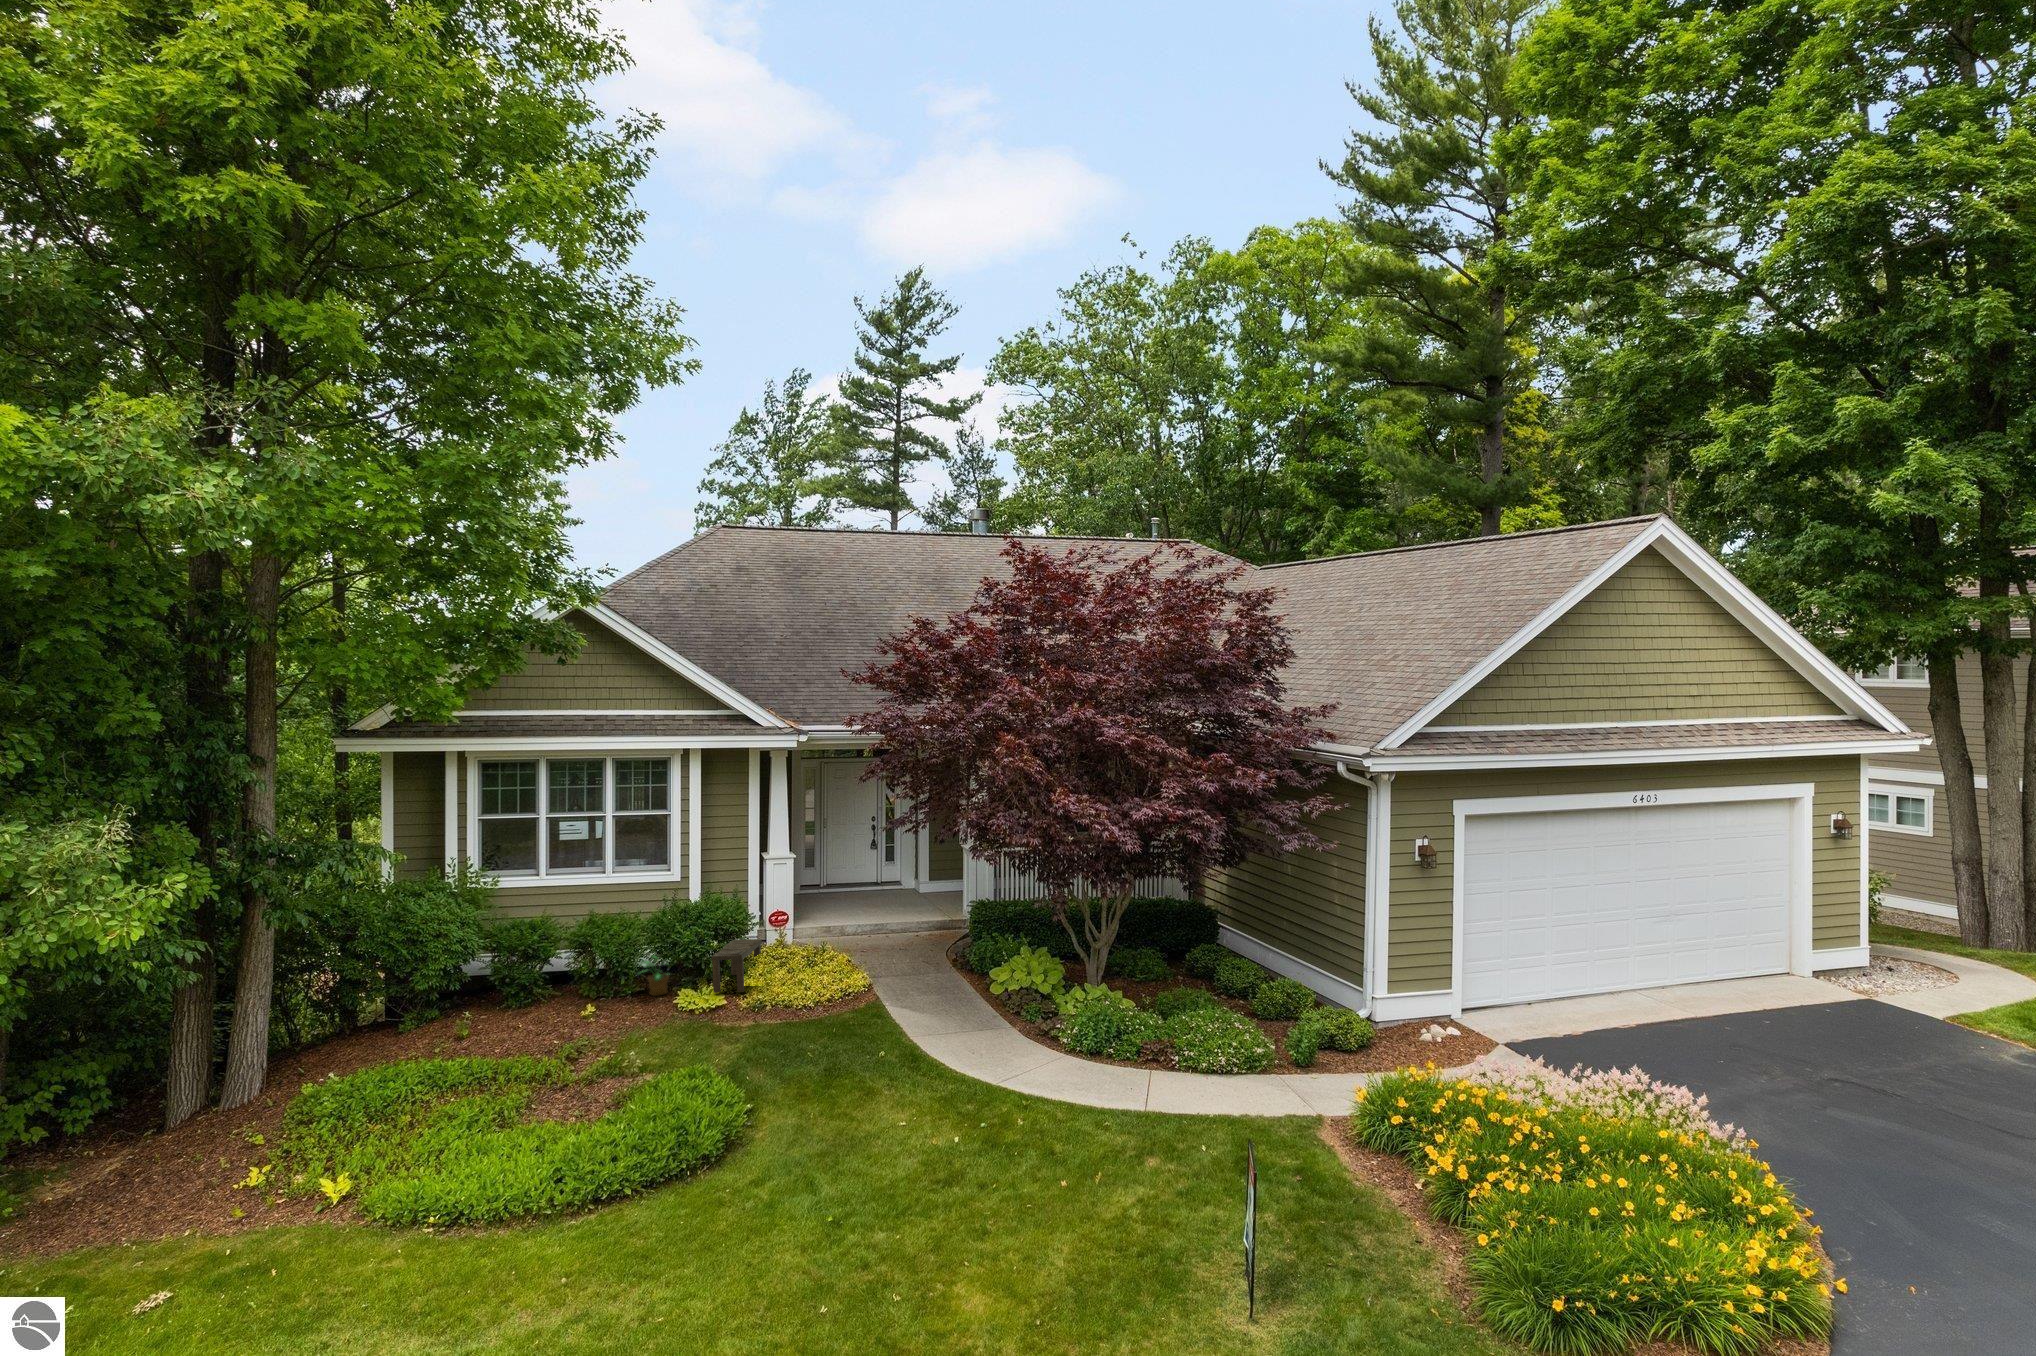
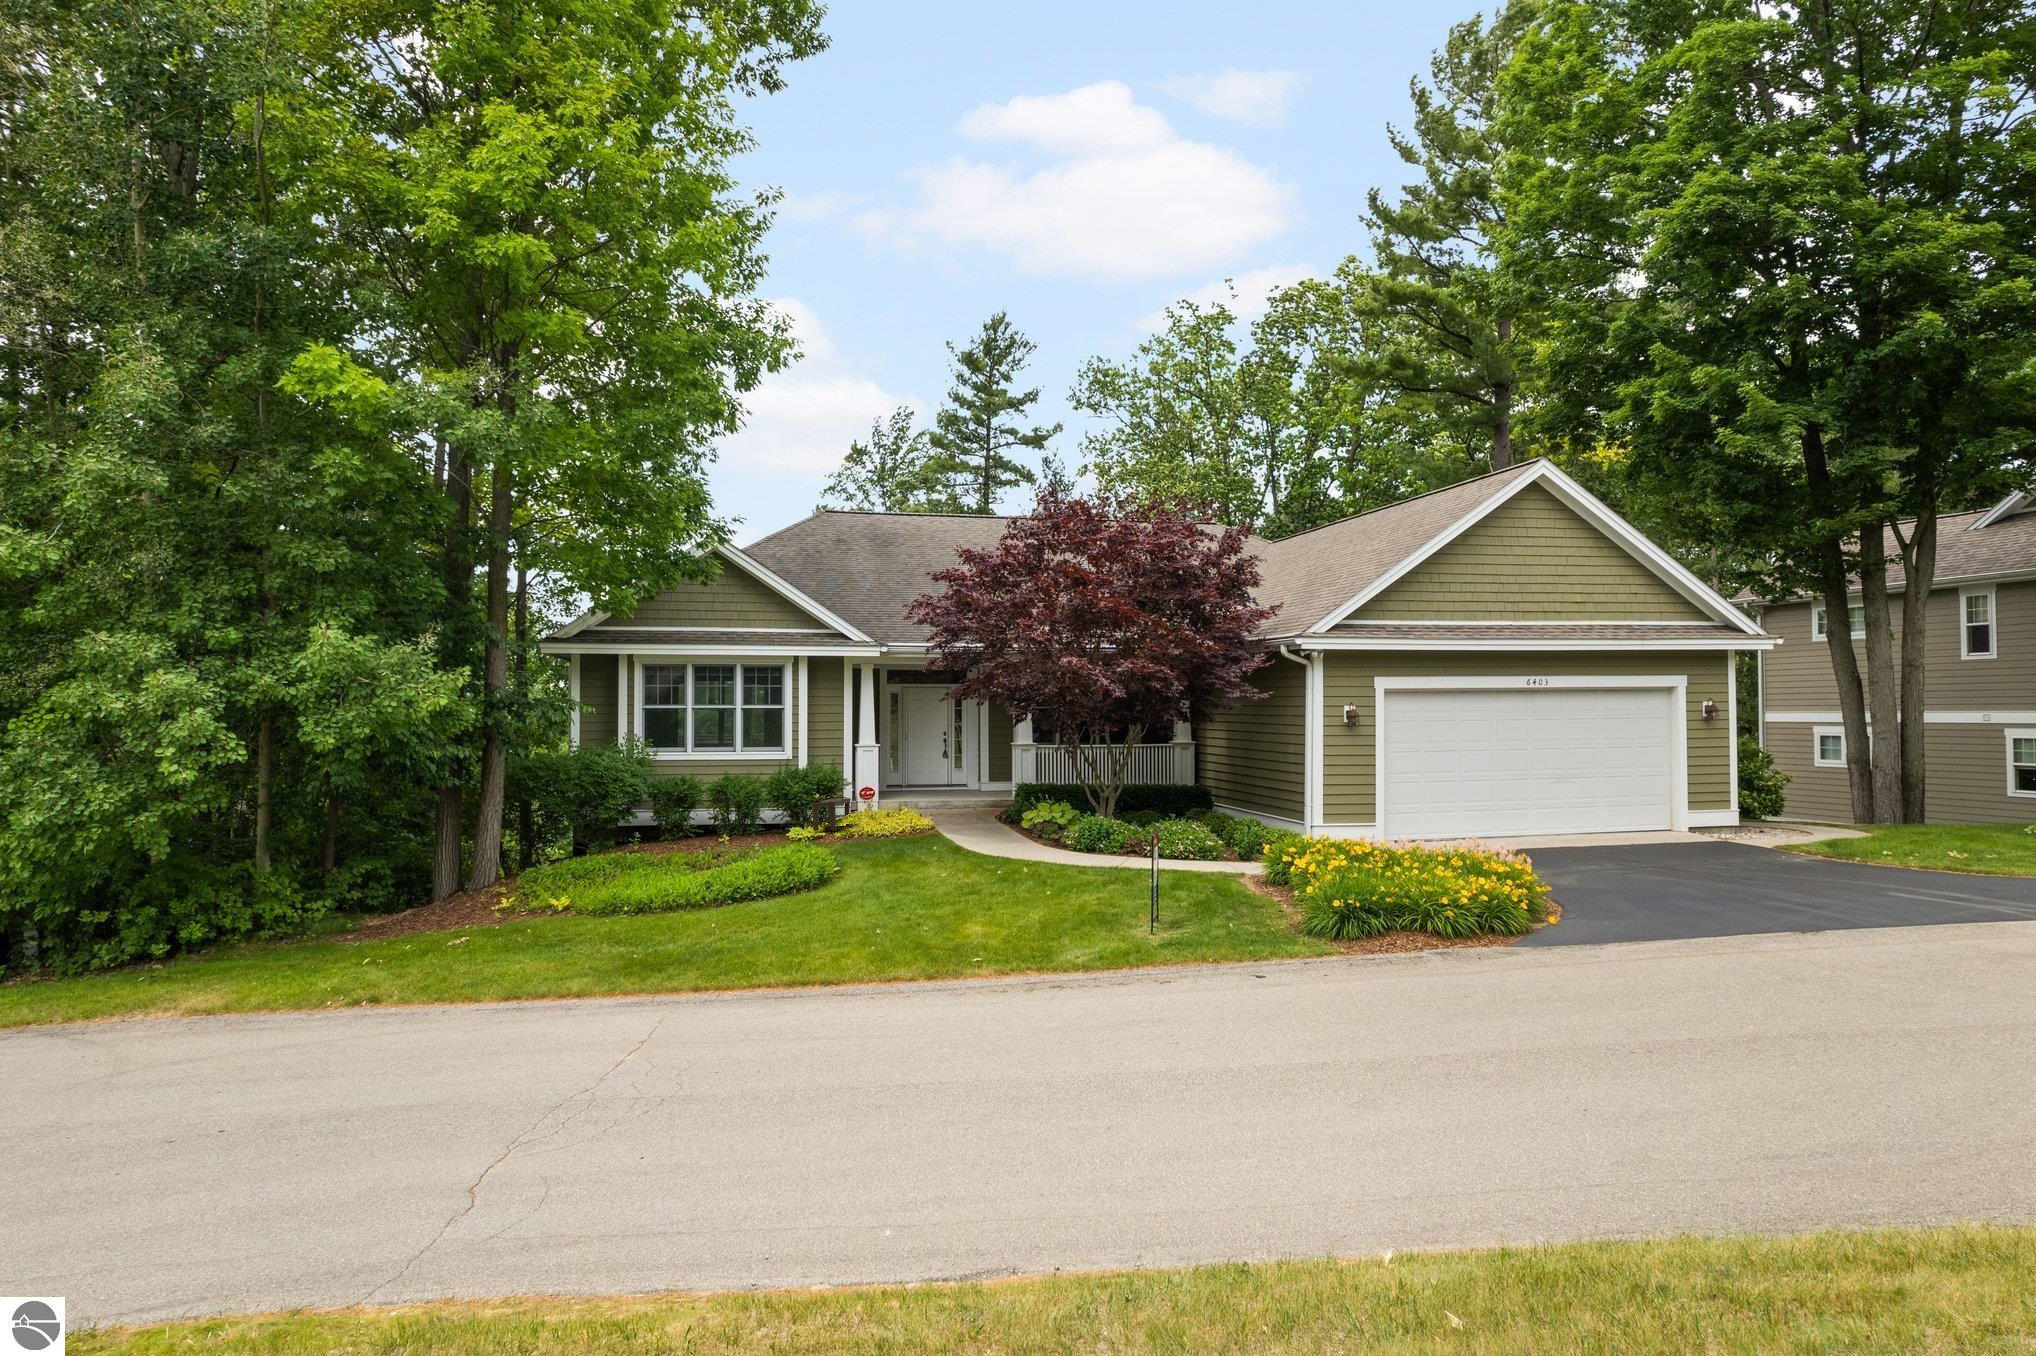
potted plant: present [636,955,670,996] -> none [757,805,783,833]

